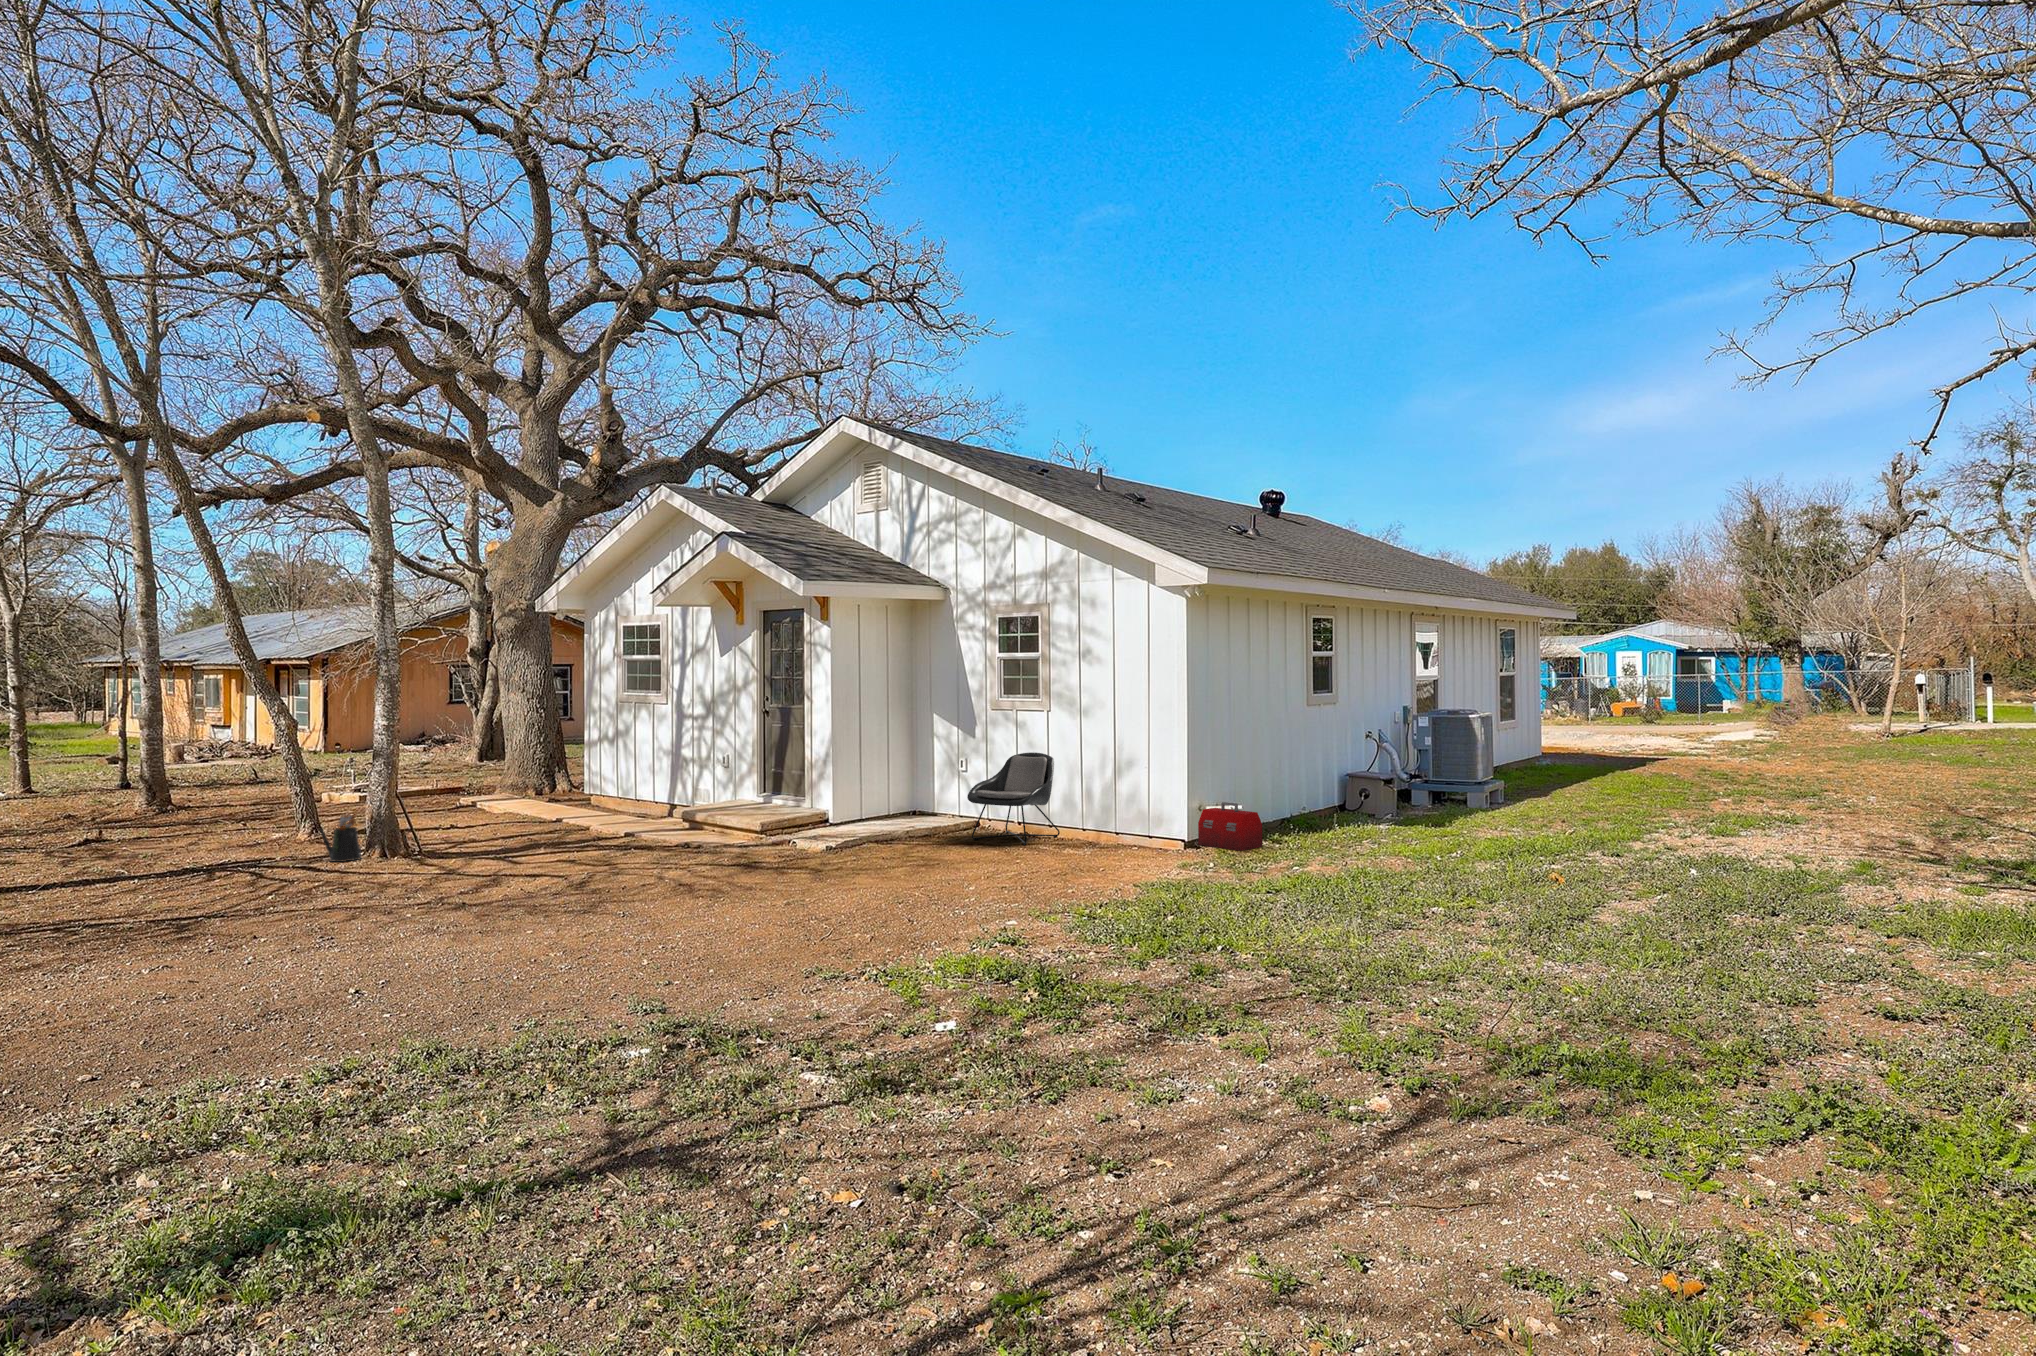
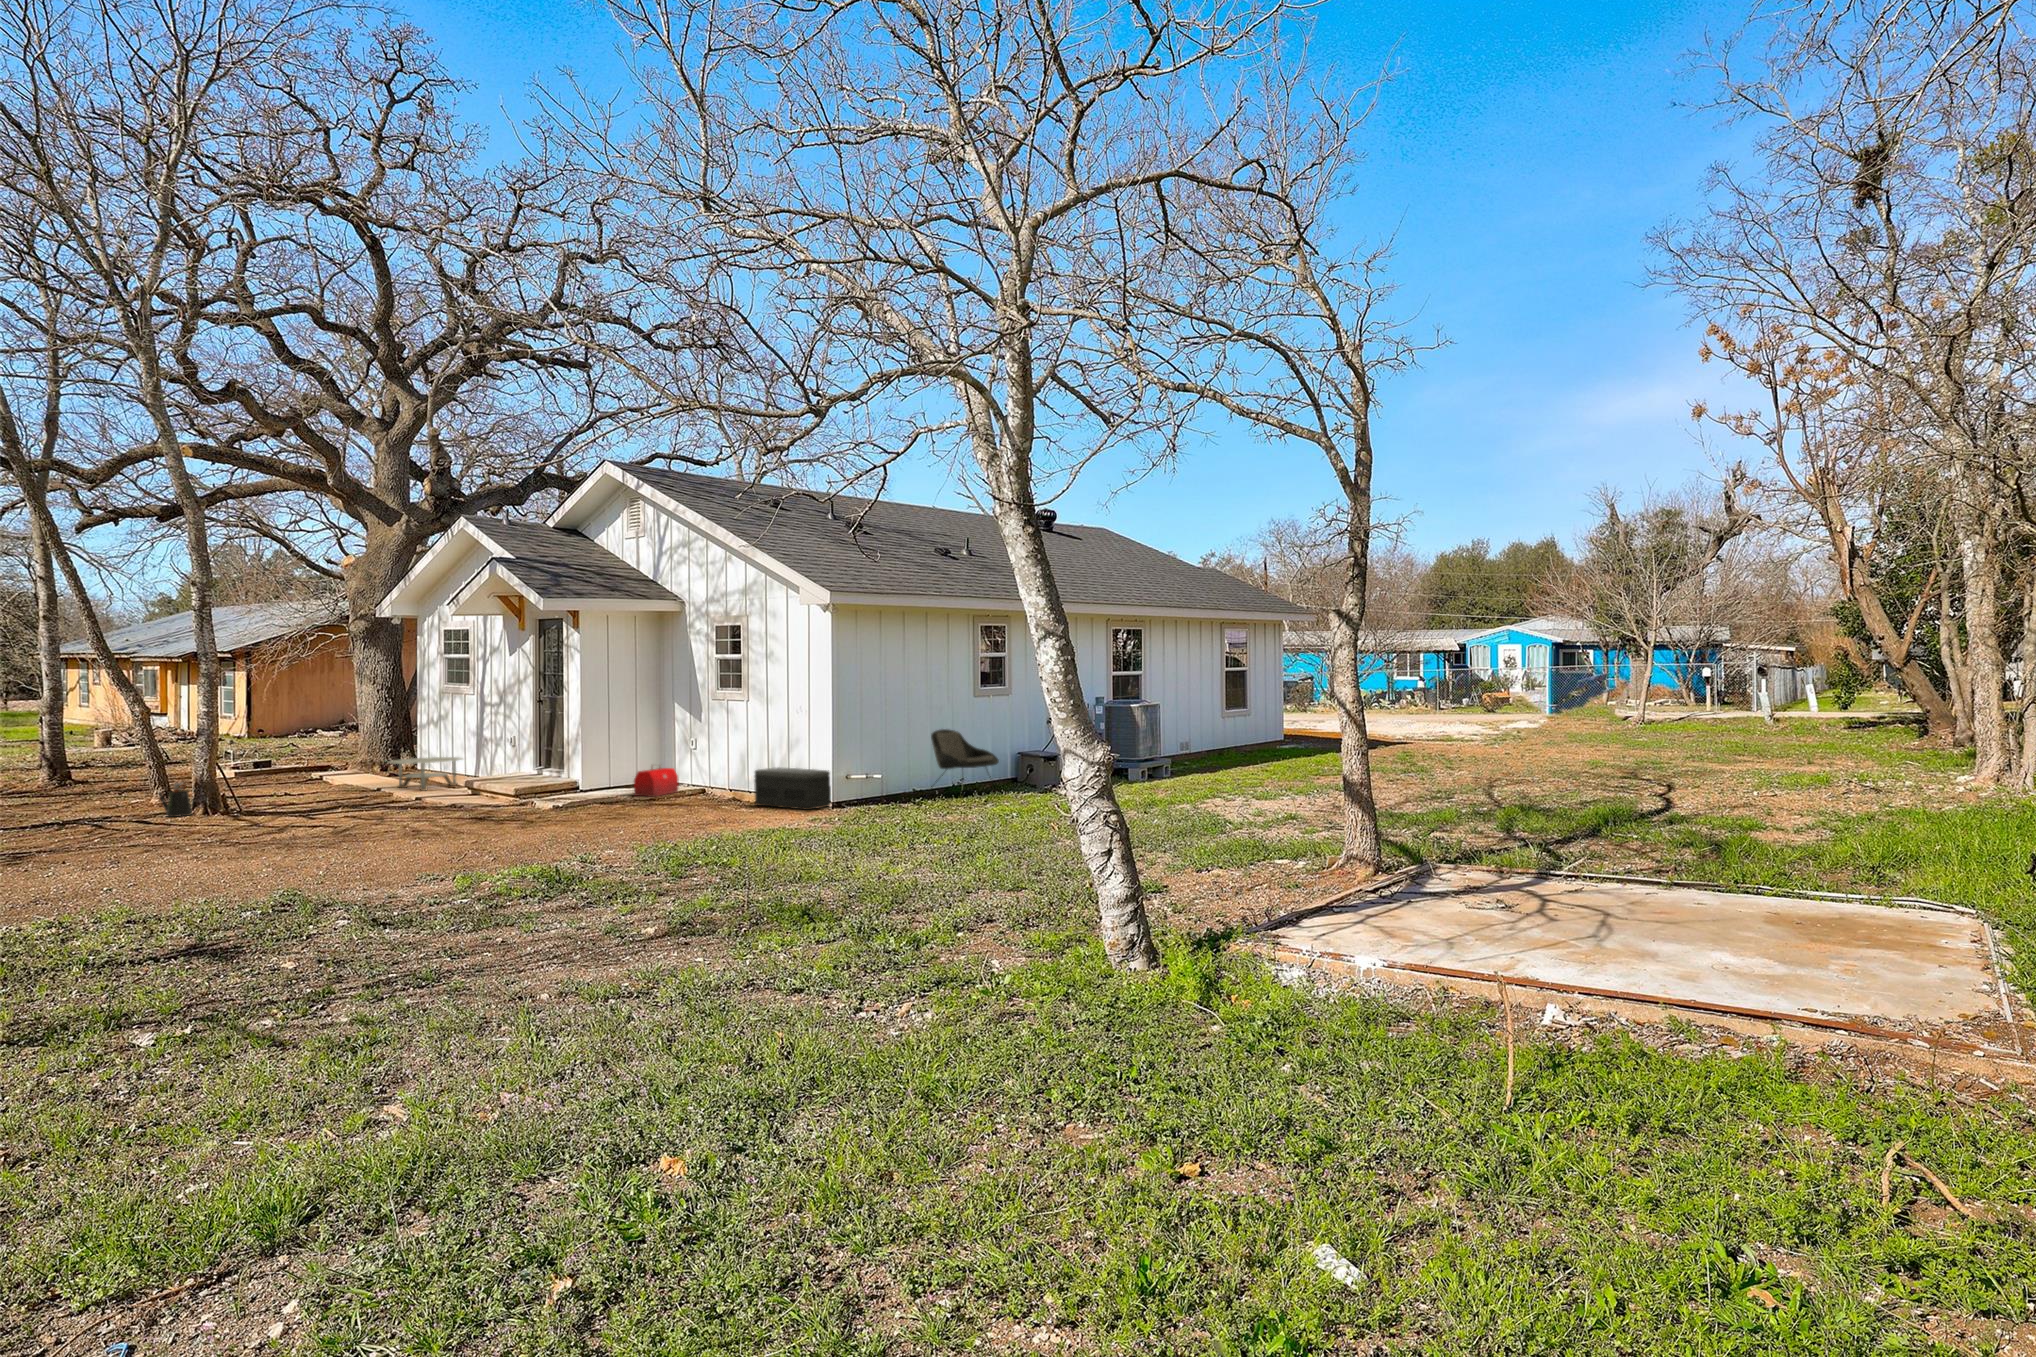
lounge chair: present [967,752,1060,845] -> present [931,729,999,794]
round table: none [567,780,655,822] -> present [389,757,462,791]
storage bench: none [1074,795,1178,851] -> present [754,767,831,810]
toolbox: present [1198,802,1262,851] -> present [634,764,679,797]

